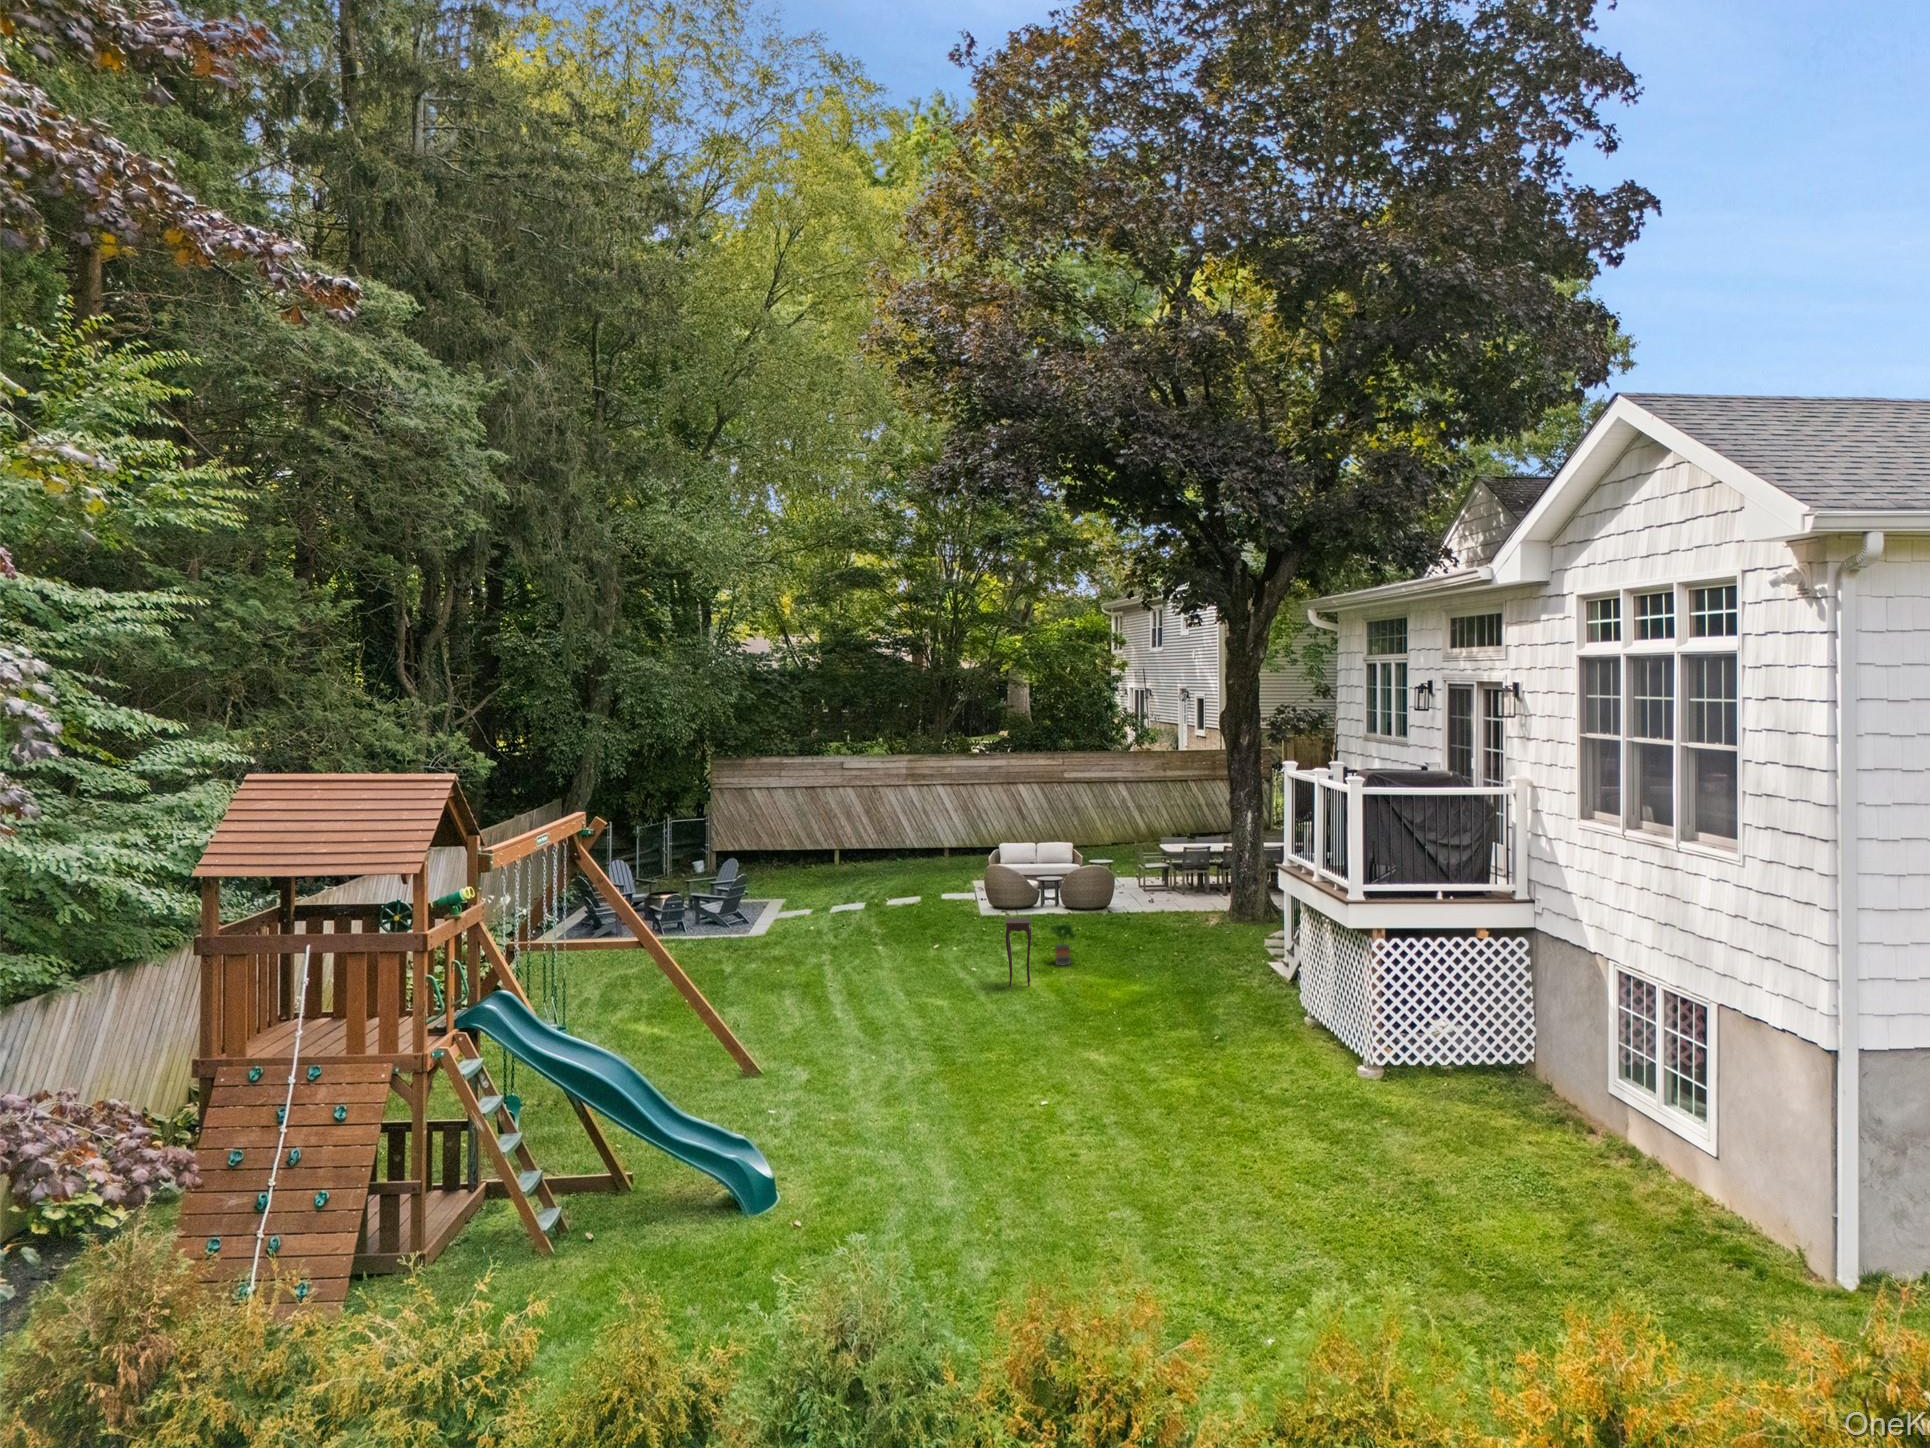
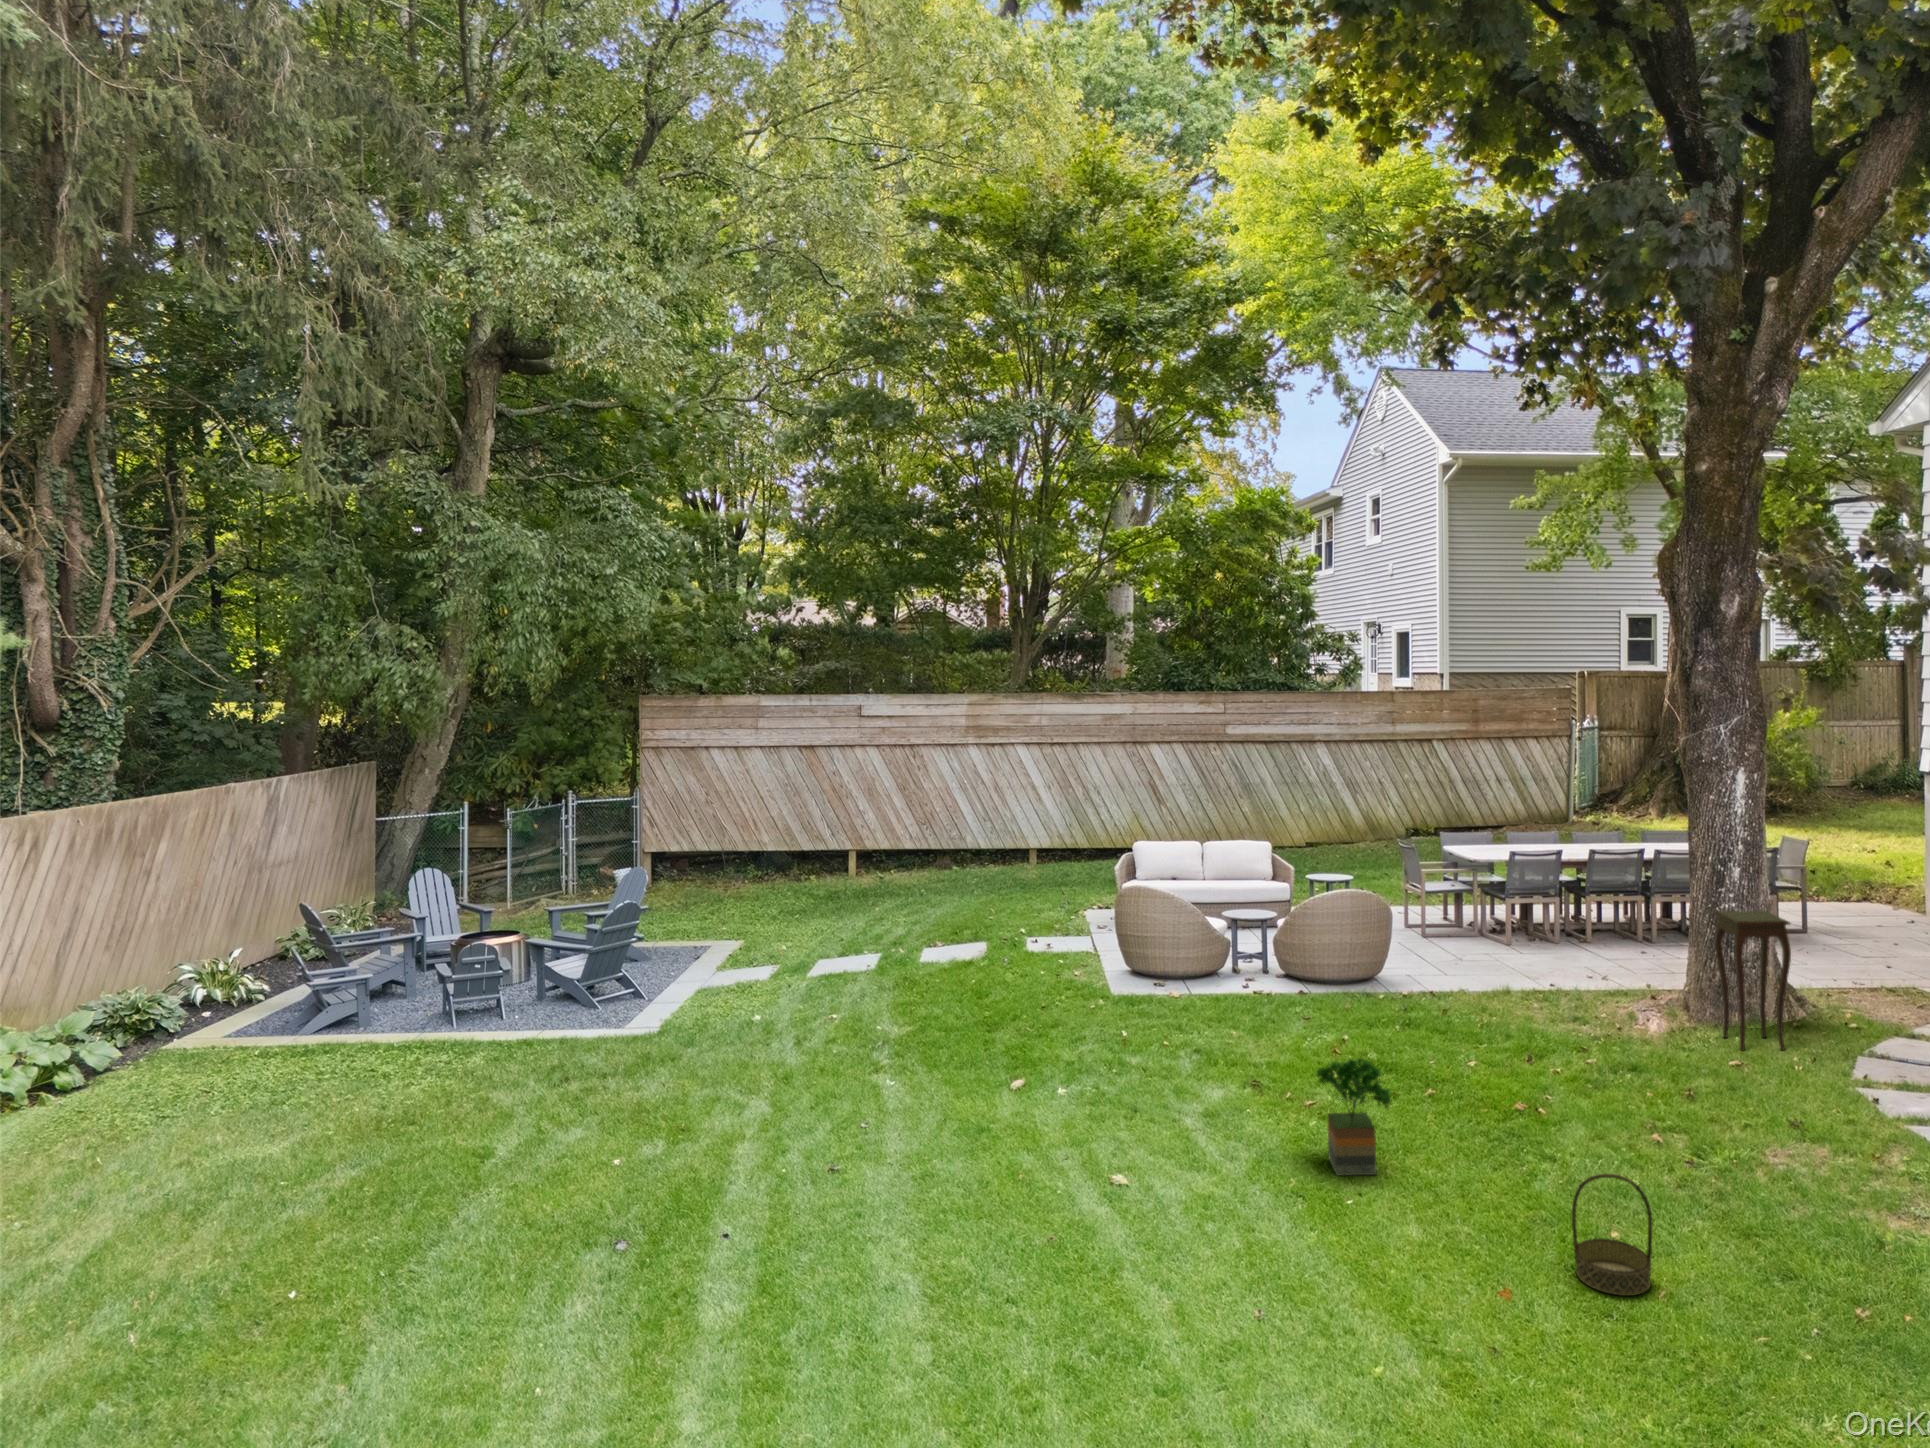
side table: present [1005,917,1031,987] -> present [1714,910,1791,1051]
basket: none [1120,950,1144,987] -> present [1572,1174,1653,1296]

